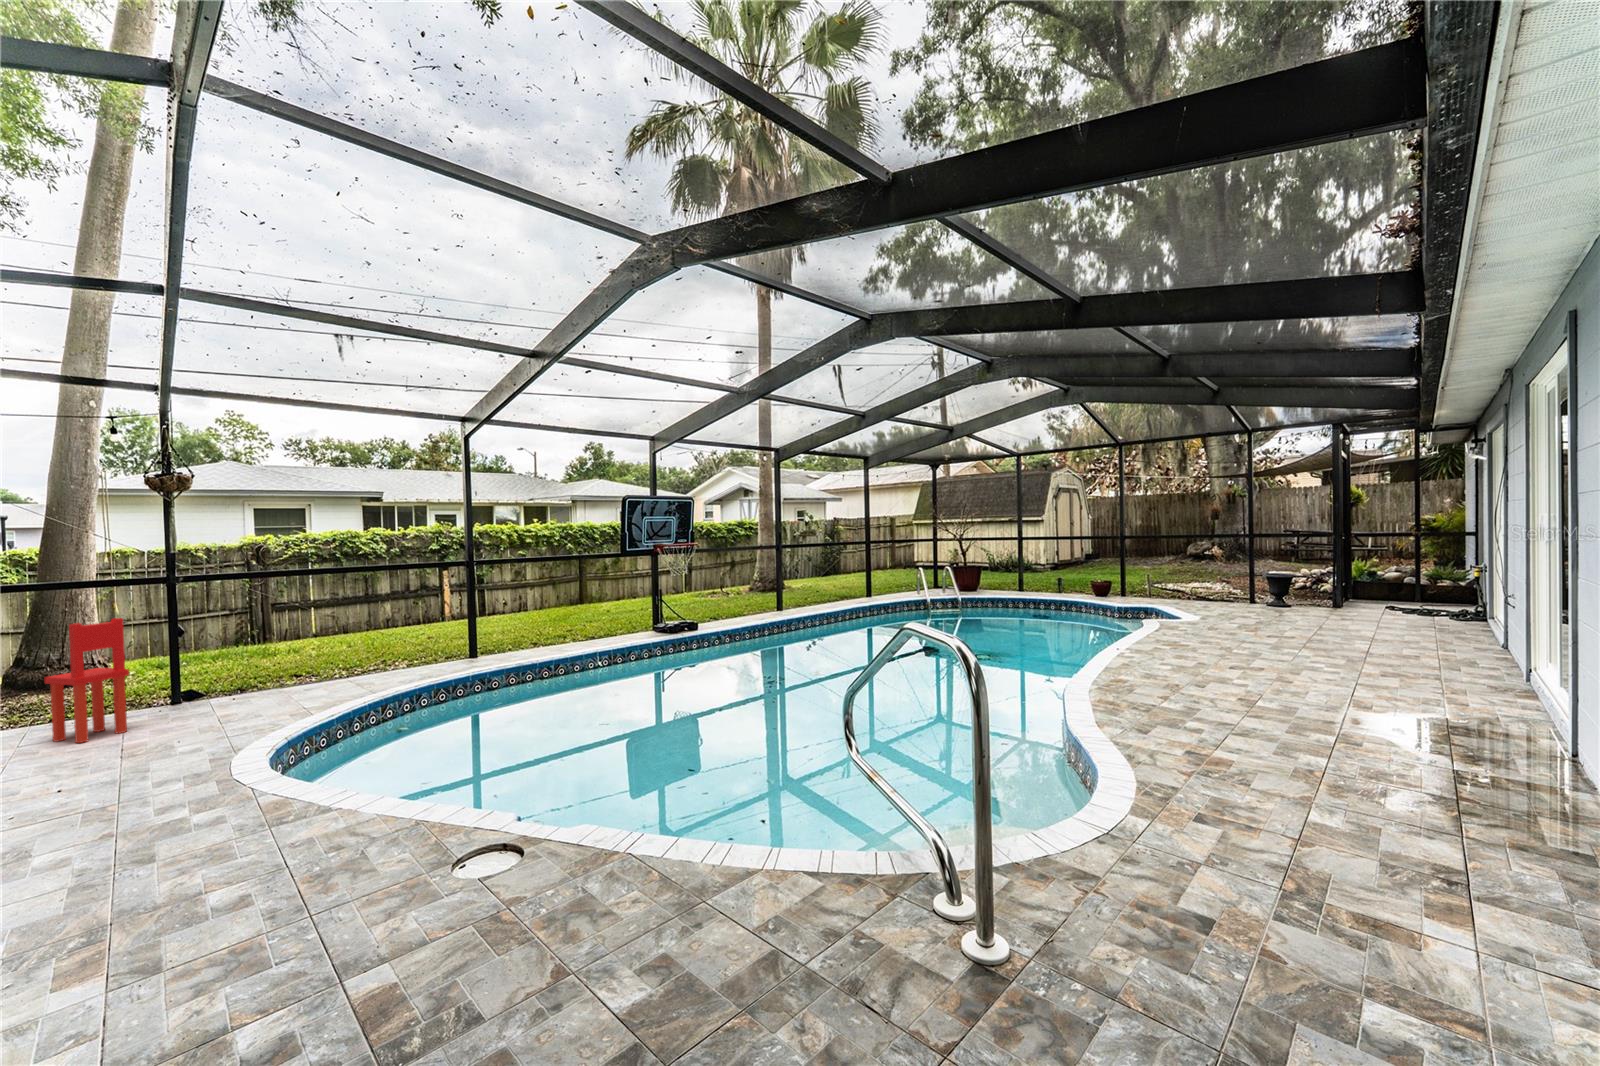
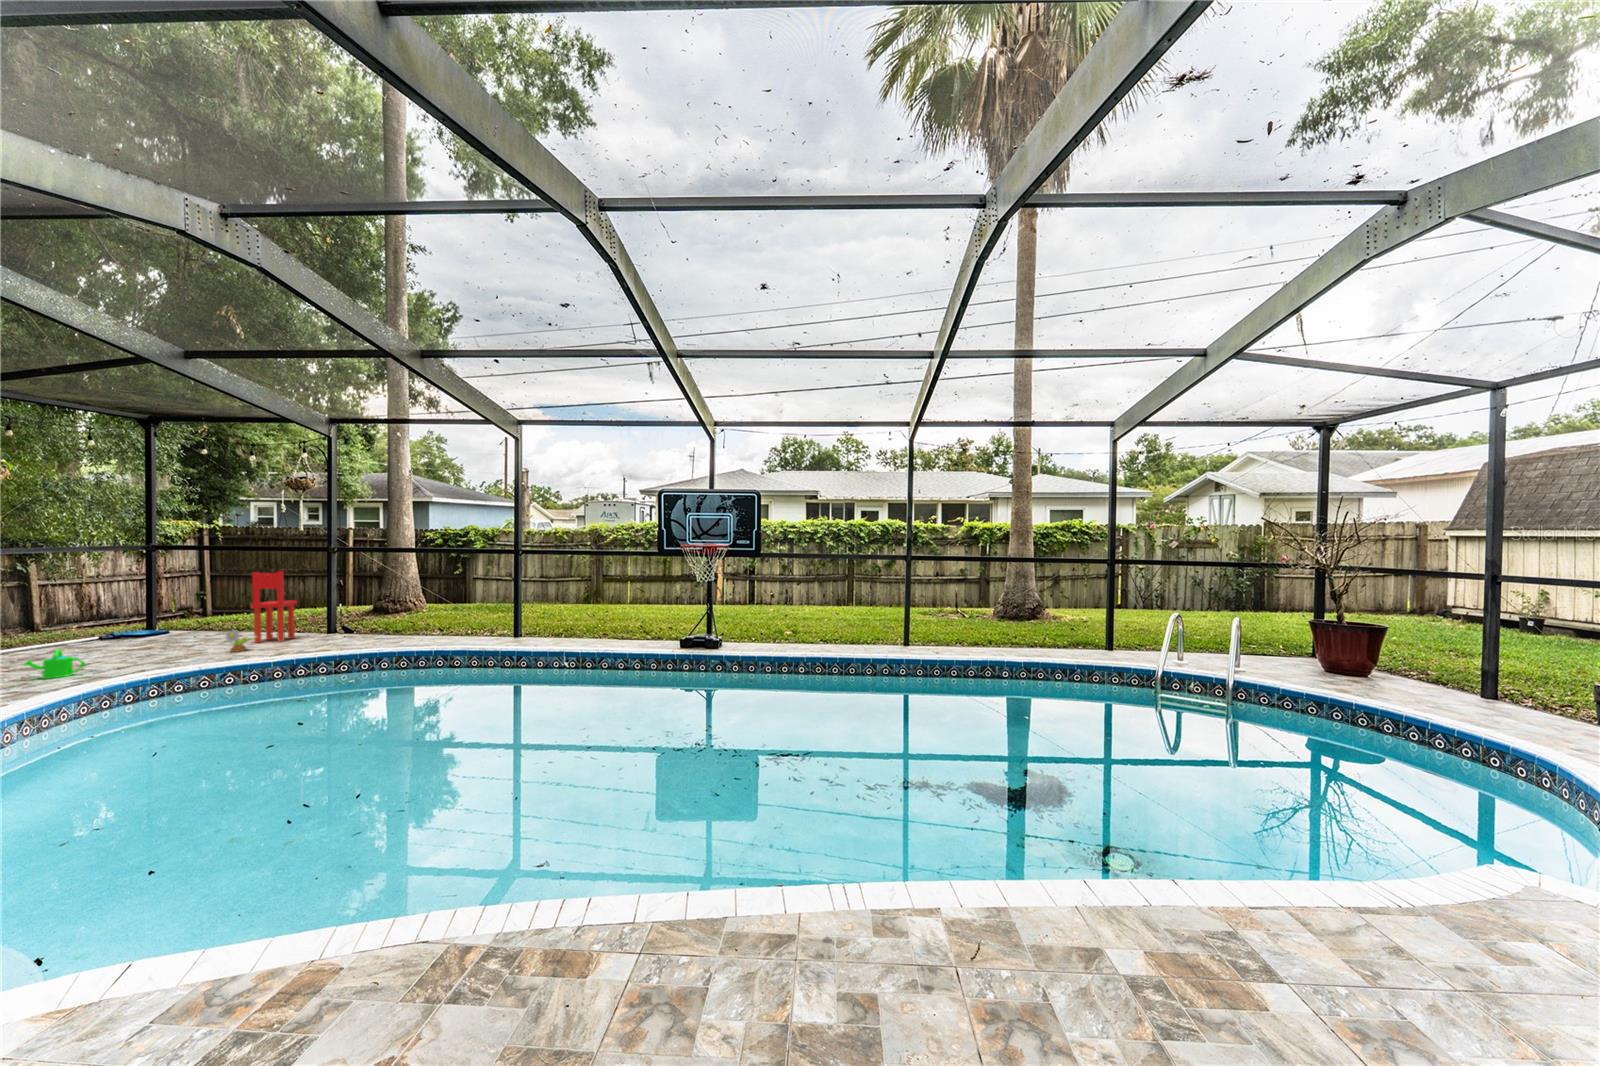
decorative plant: none [136,706,186,744] -> present [226,630,256,652]
watering can: none [88,751,148,803] -> present [24,649,86,679]

